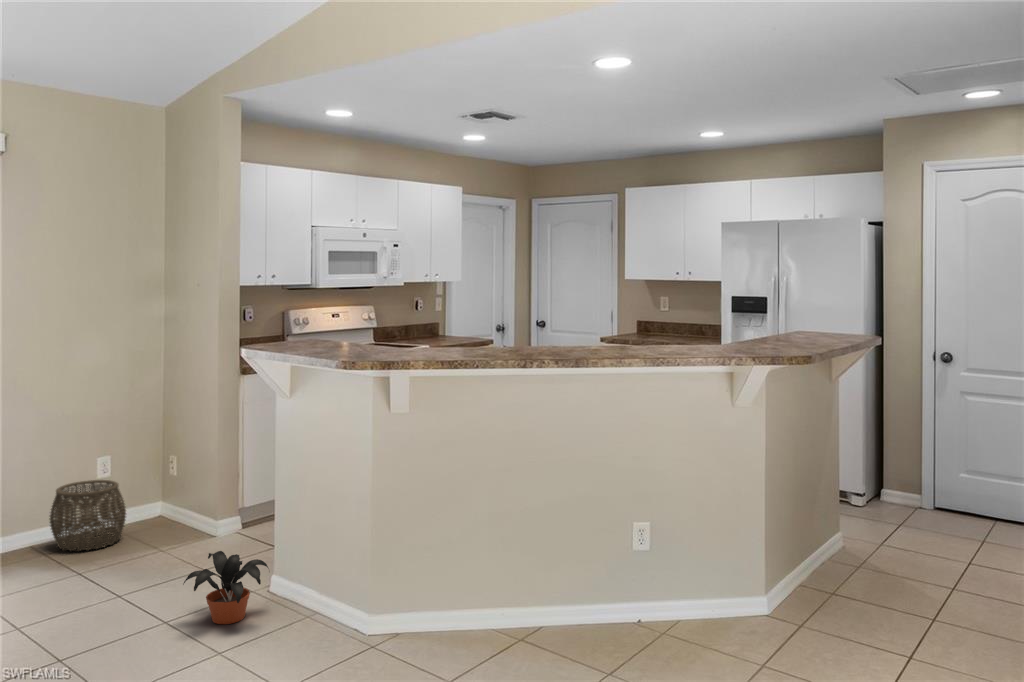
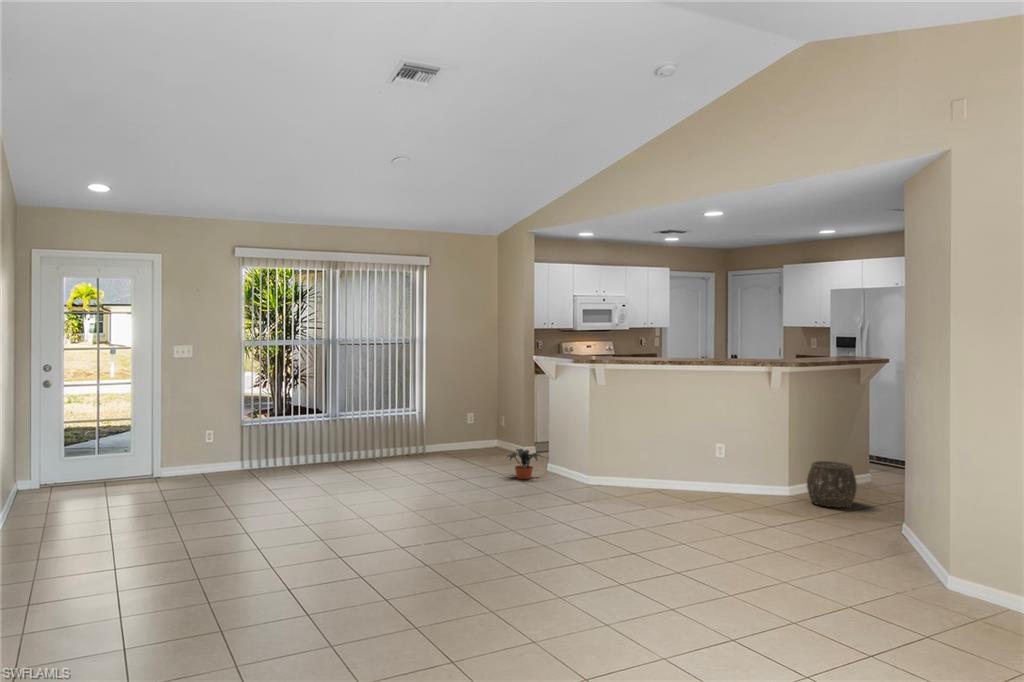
woven basket: present [50,480,126,551] -> present [807,461,857,508]

